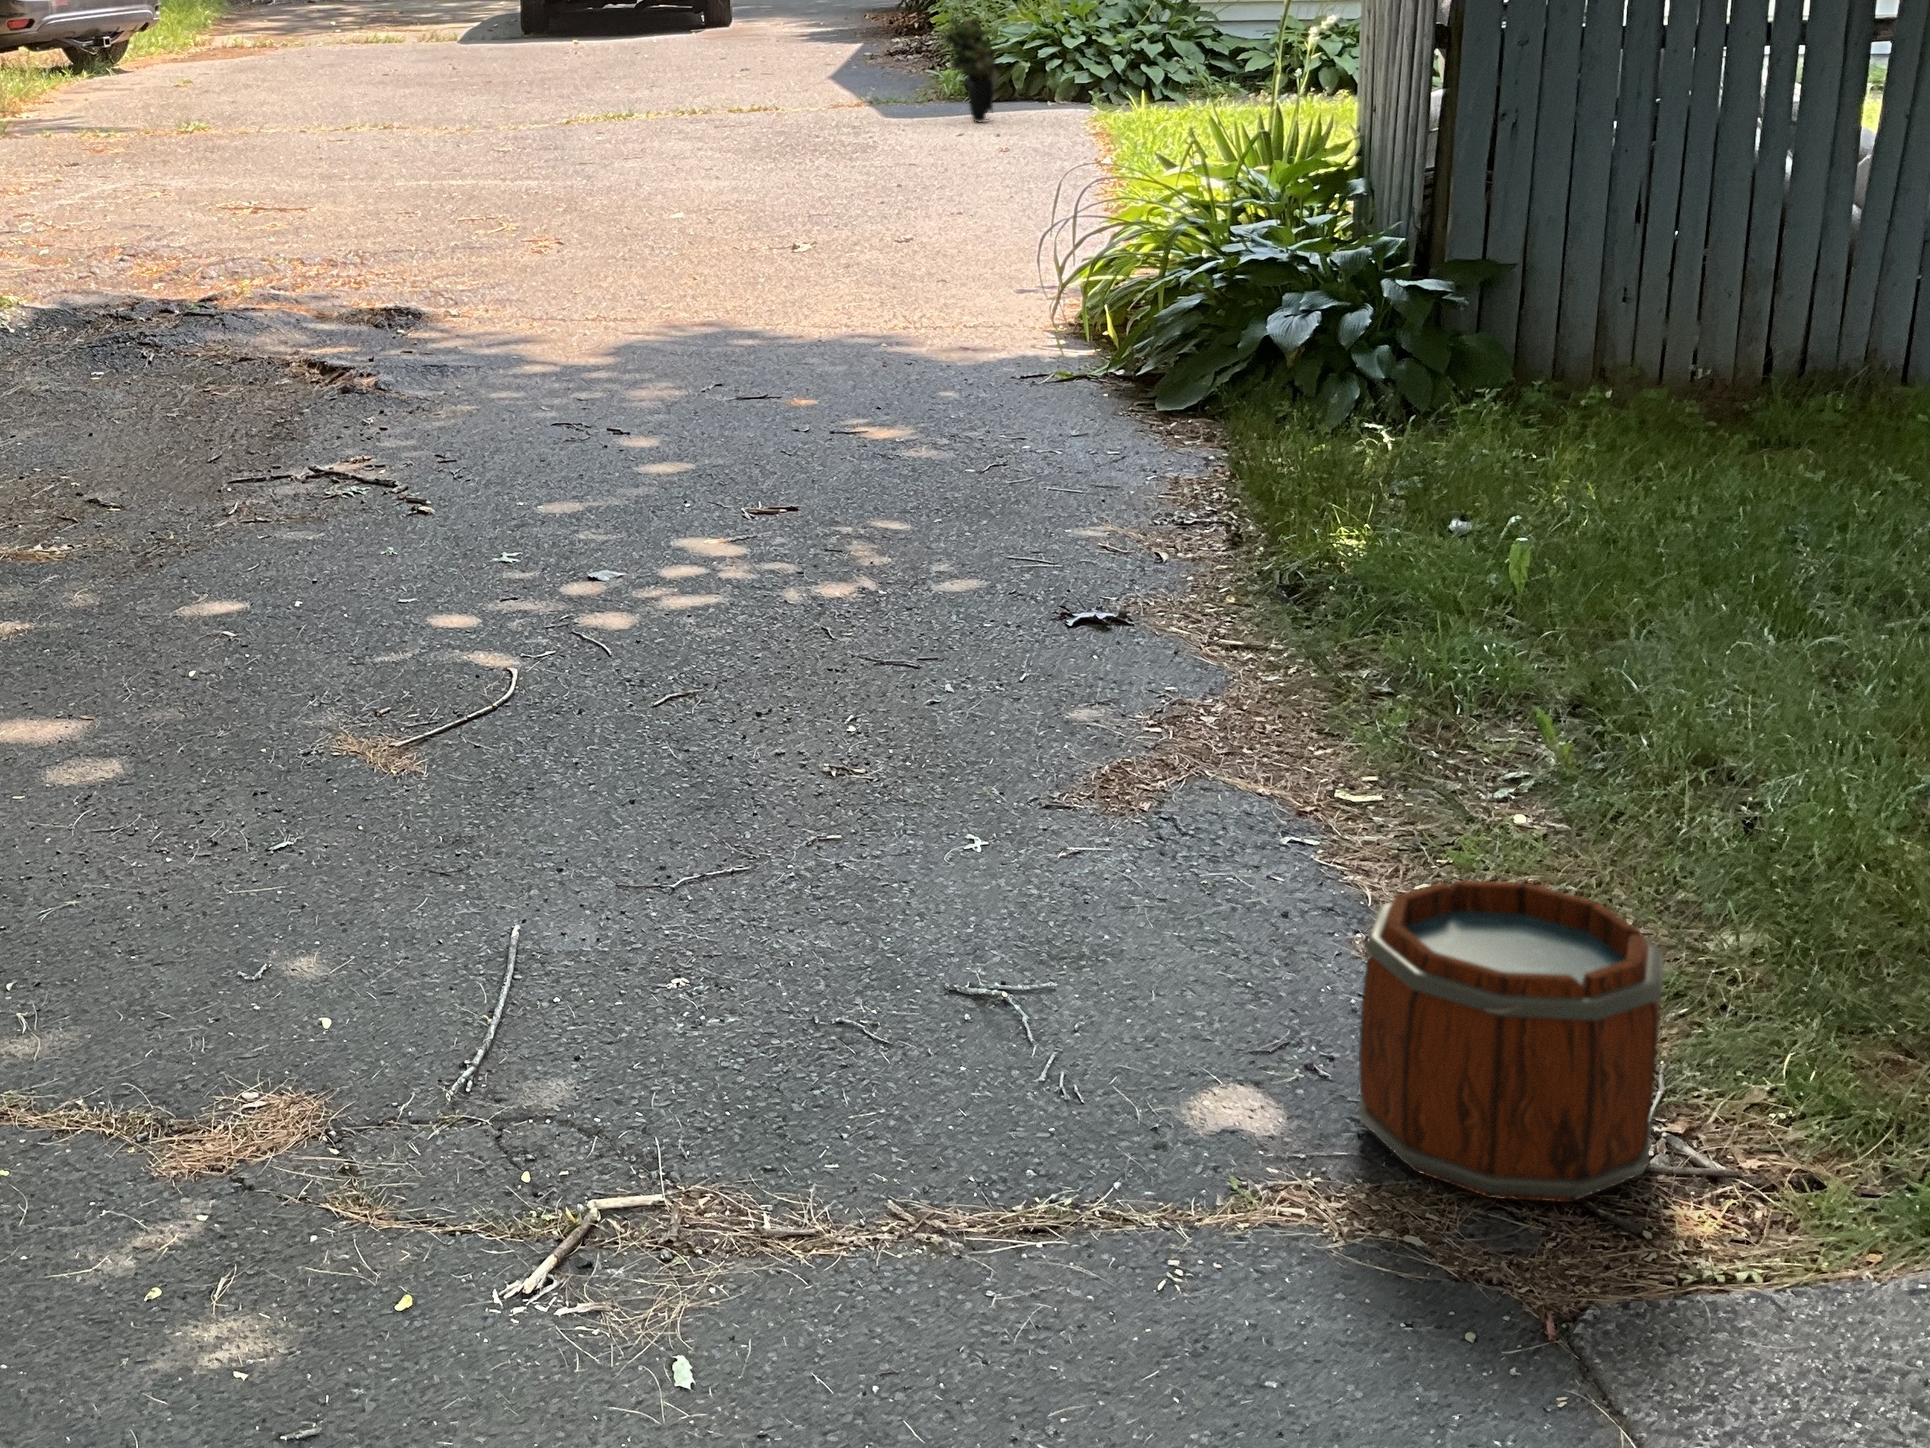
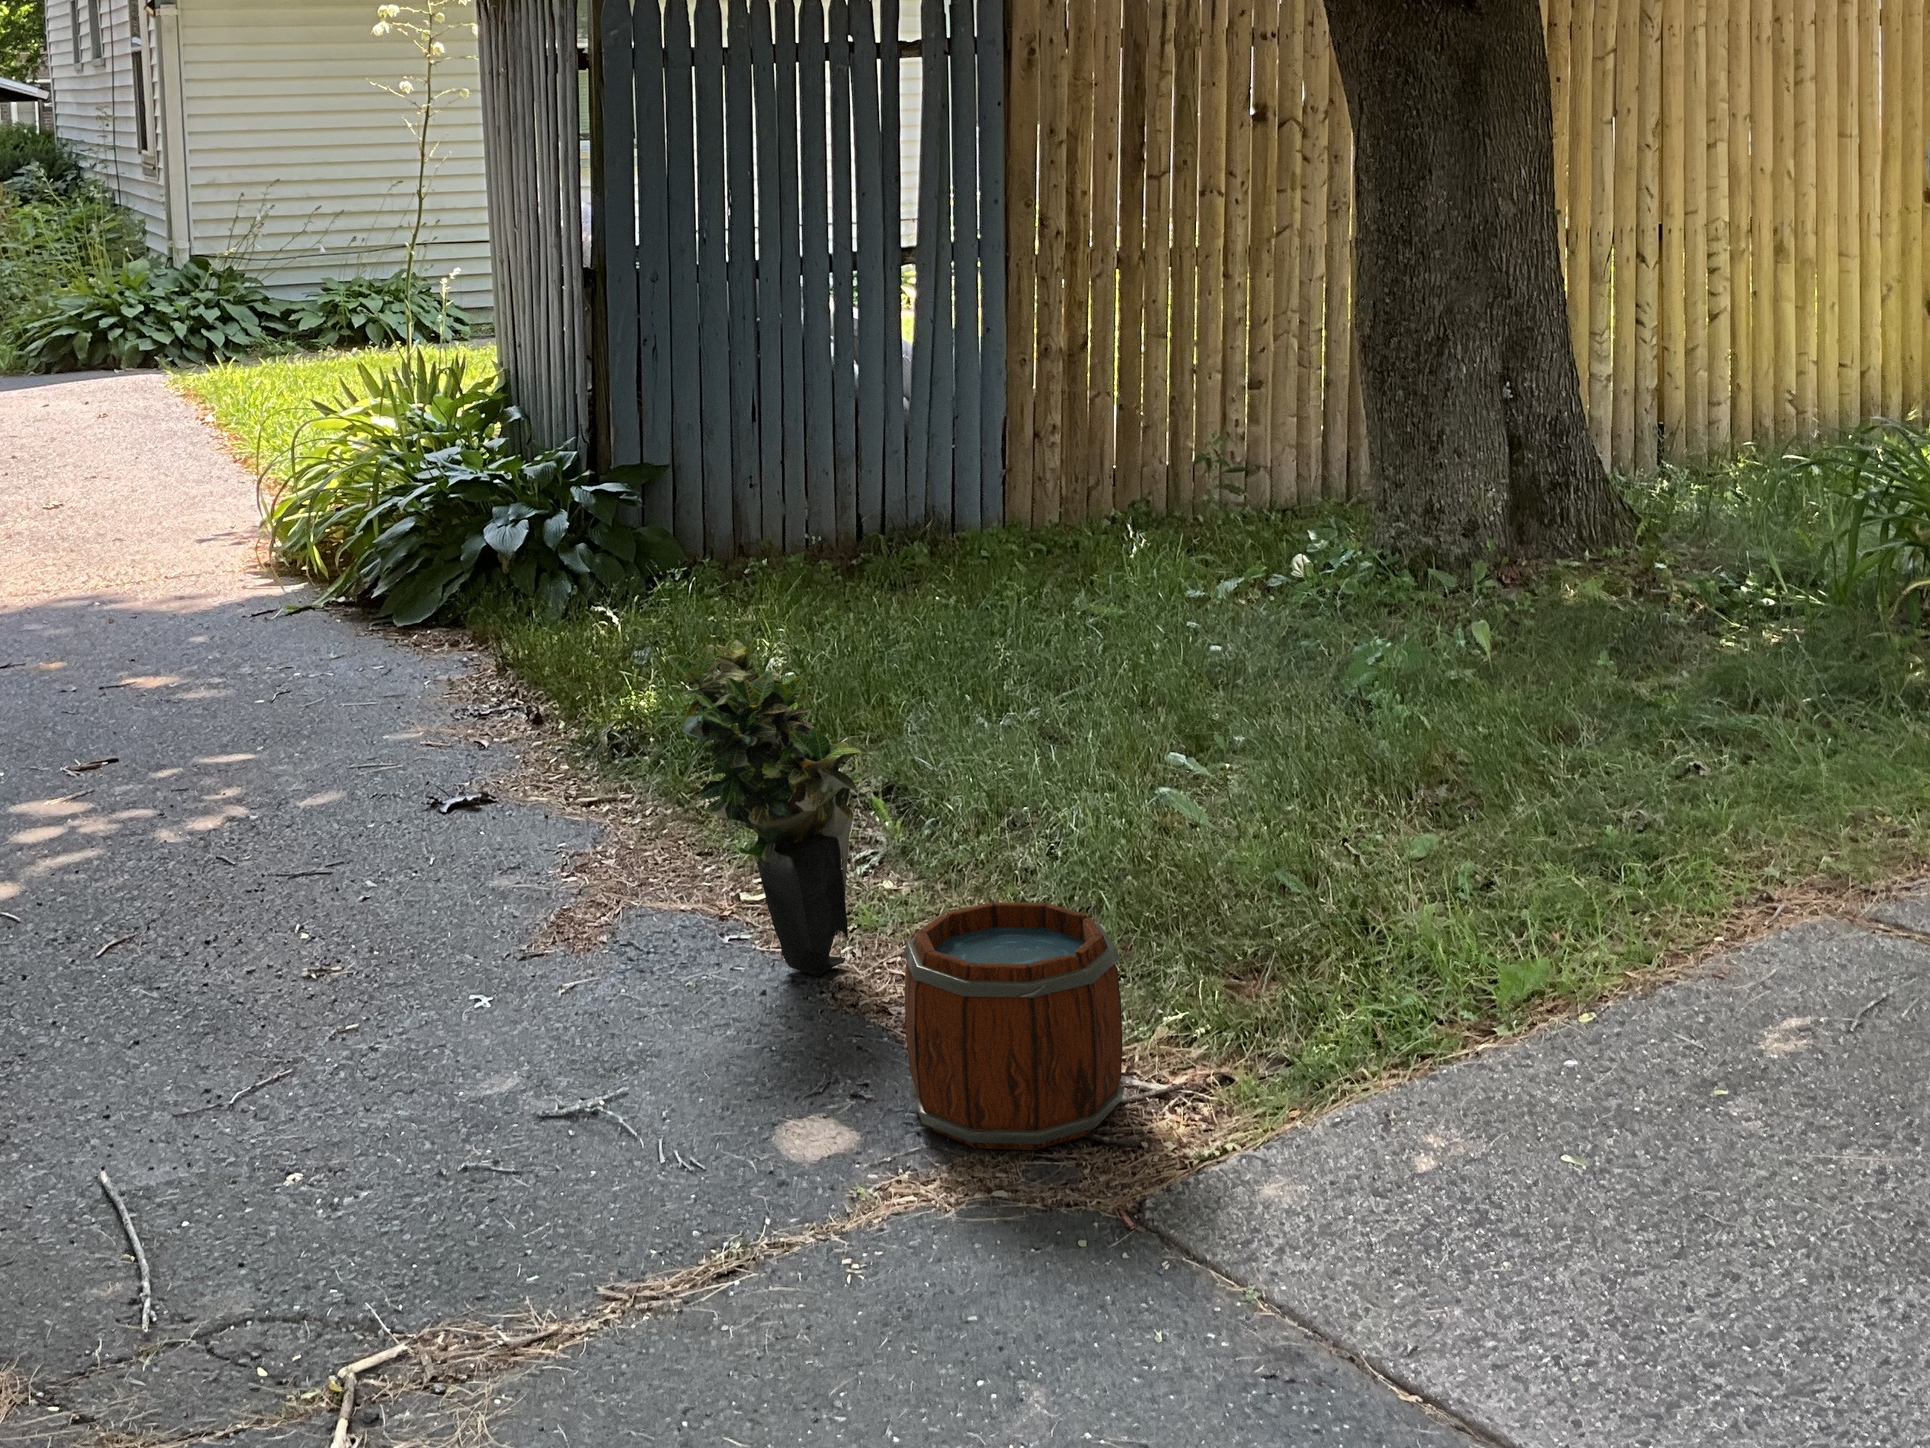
potted plant: present [944,18,1004,122] -> present [668,636,862,976]

